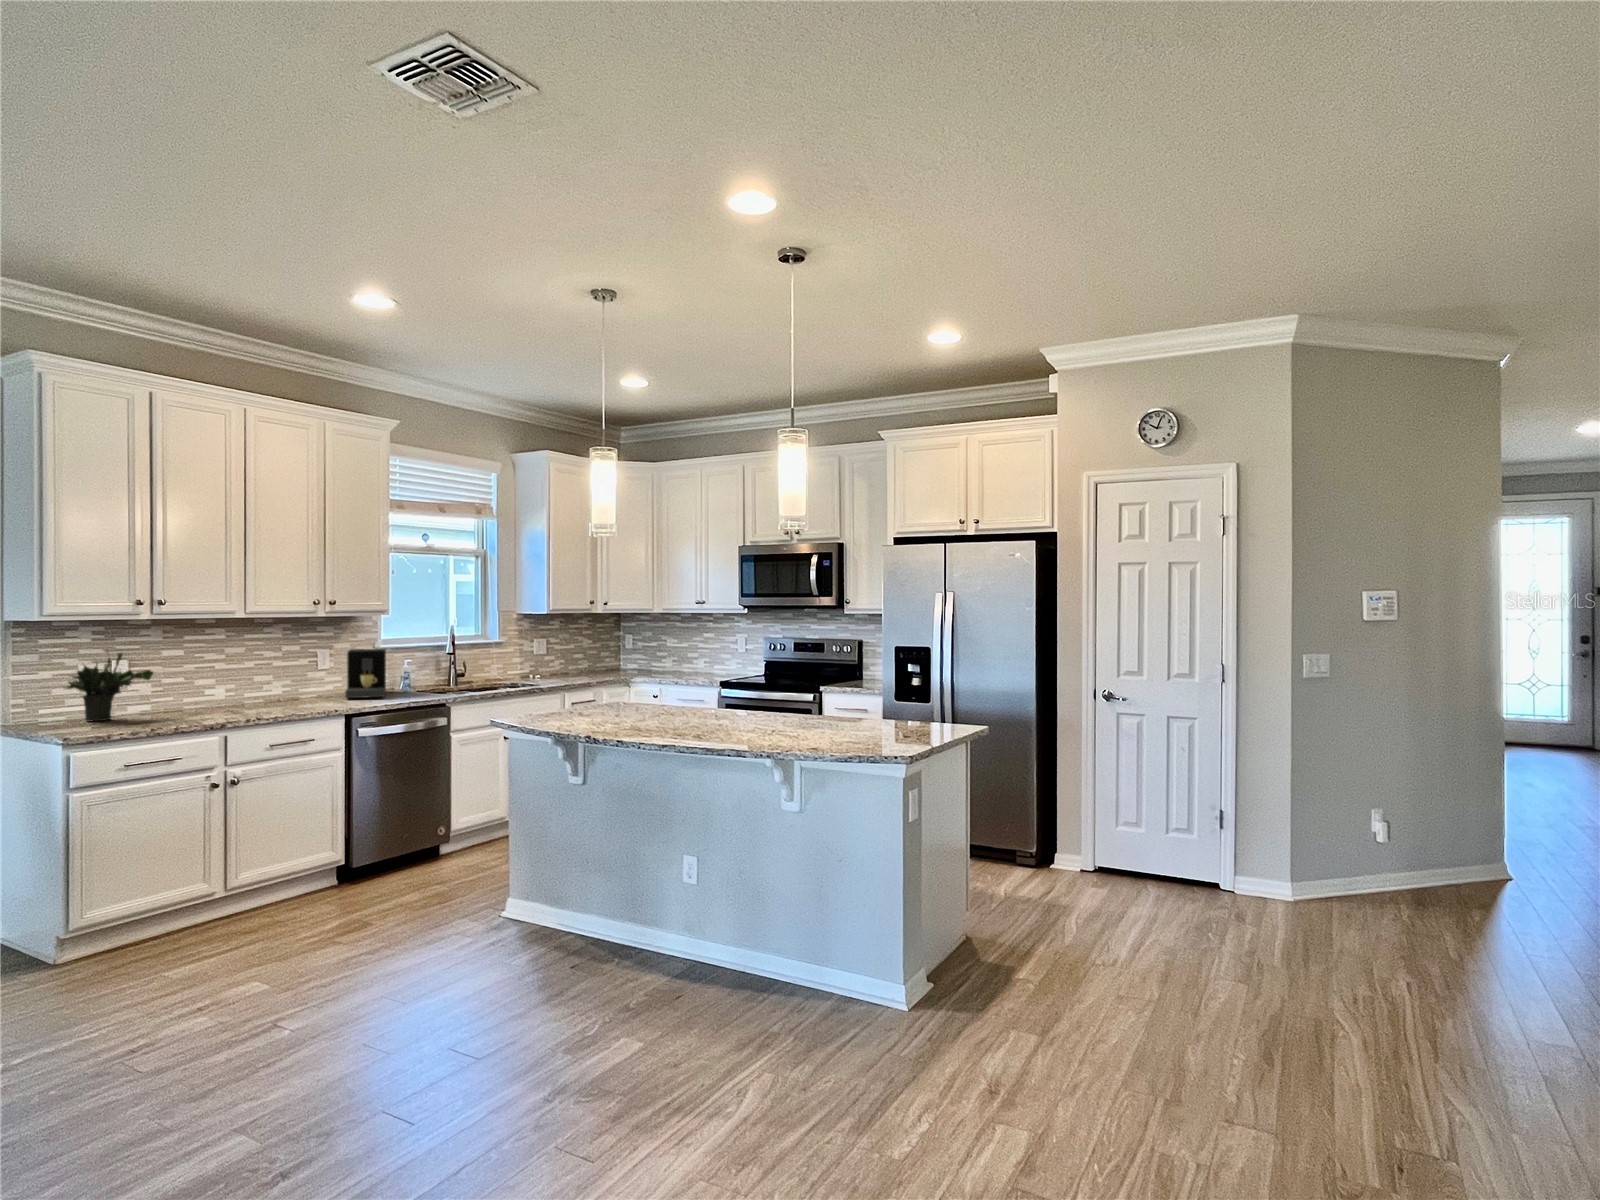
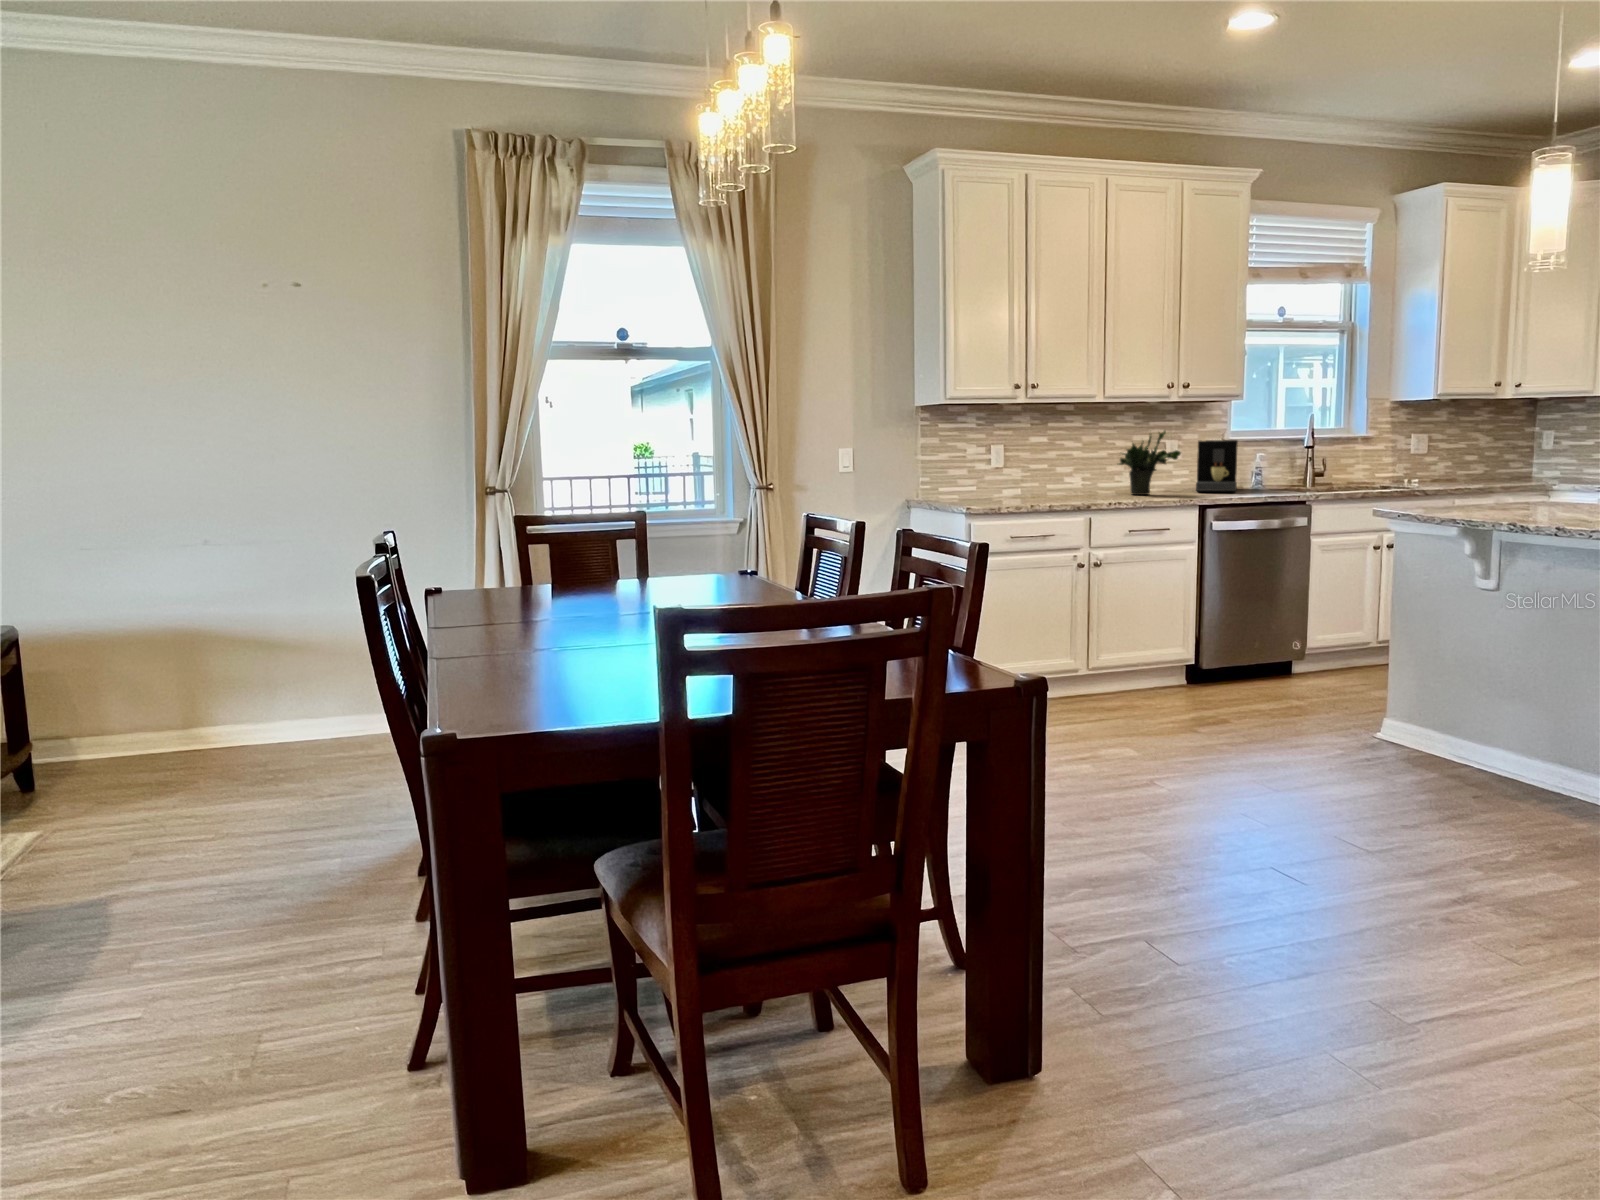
potted plant: present [64,652,153,721] -> present [1119,430,1181,495]

